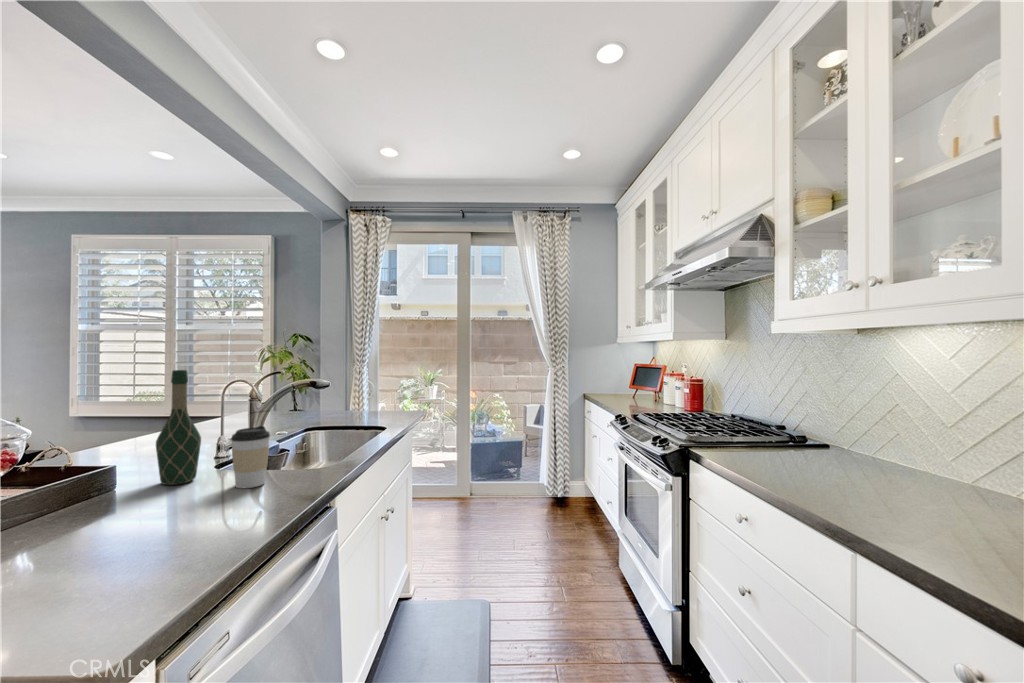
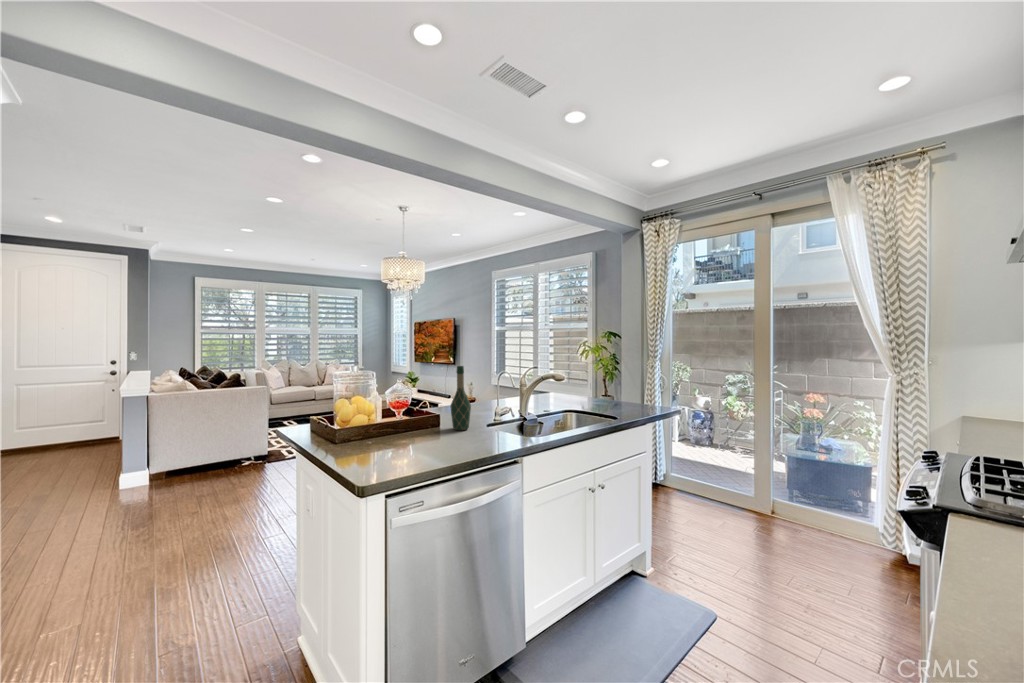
coffee cup: present [231,426,270,488] -> none [475,403,495,440]

